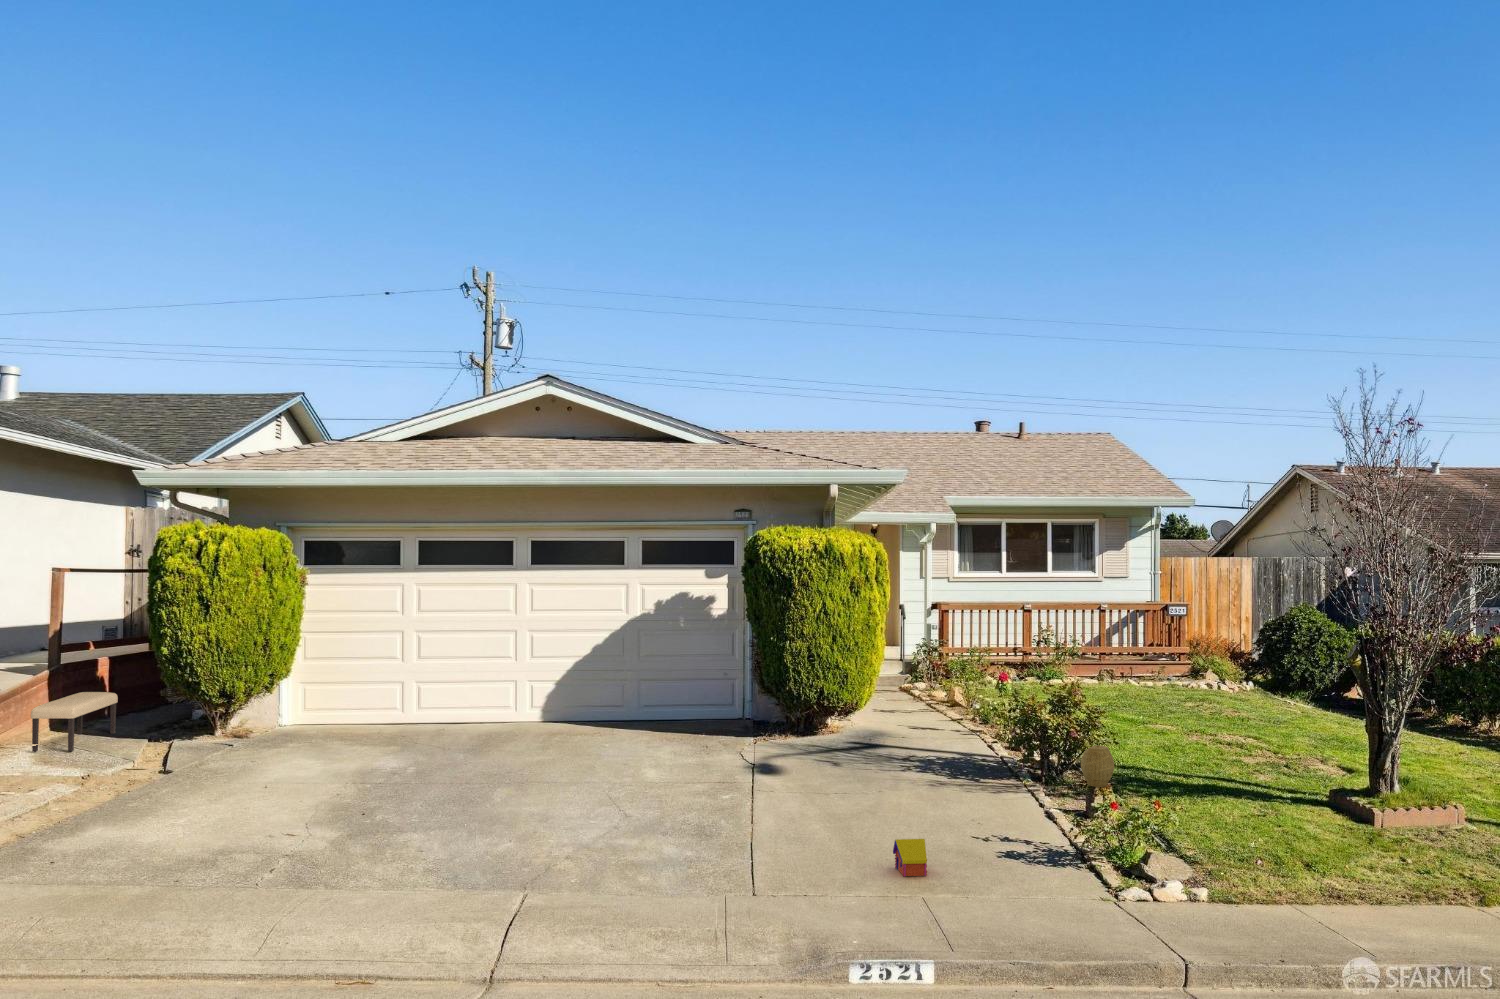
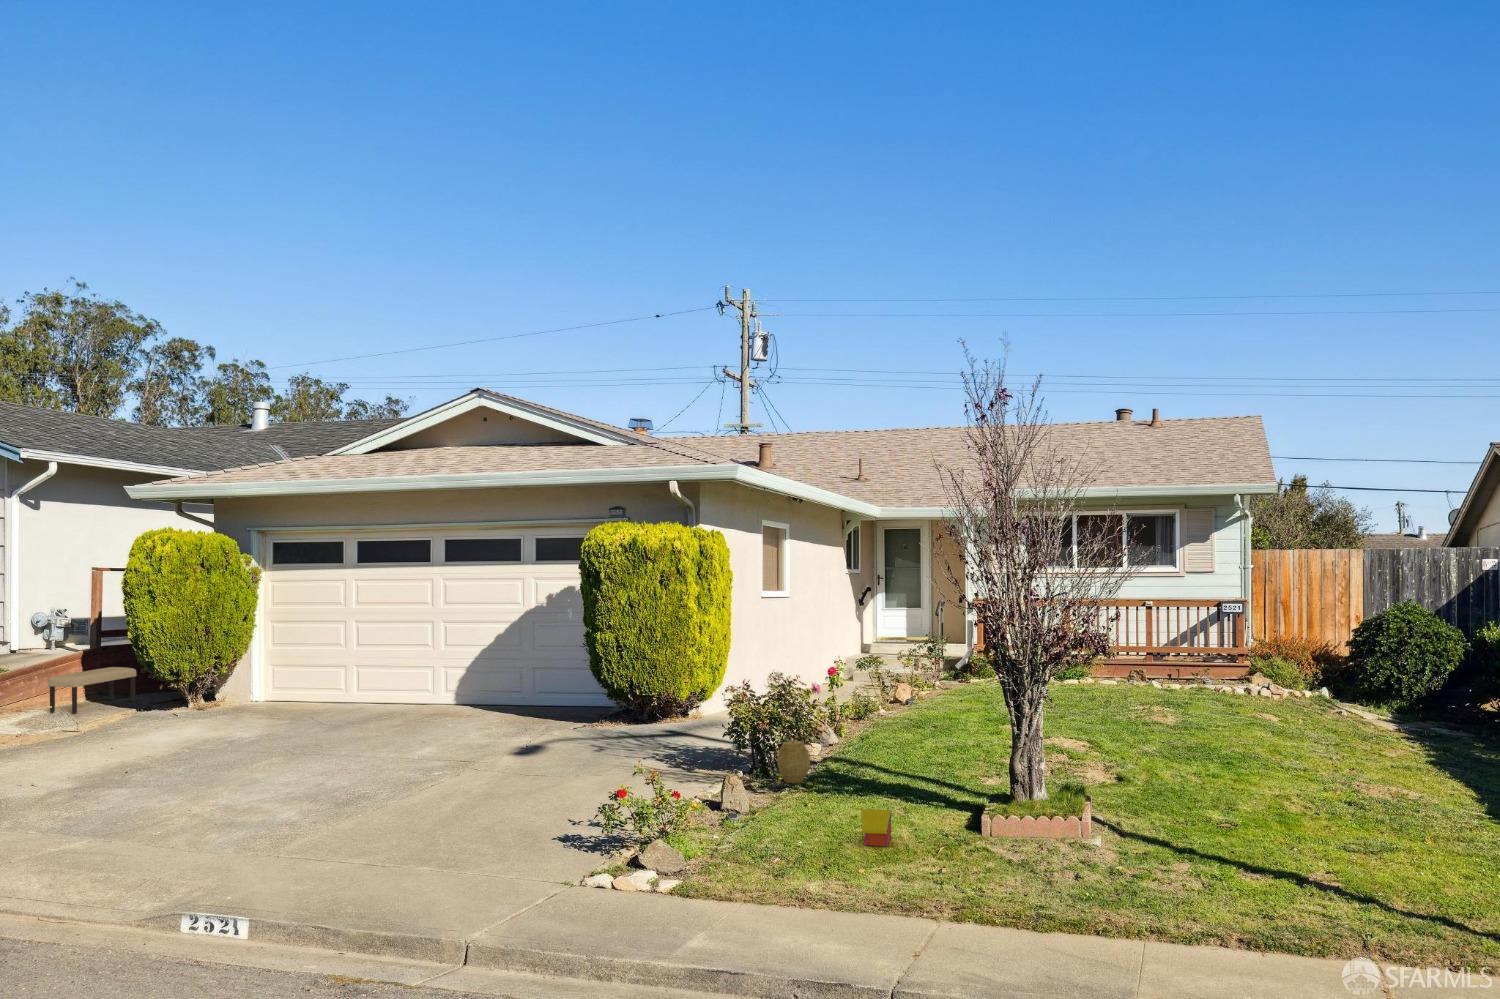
toy house: present [893,839,927,877] -> present [861,809,892,846]

